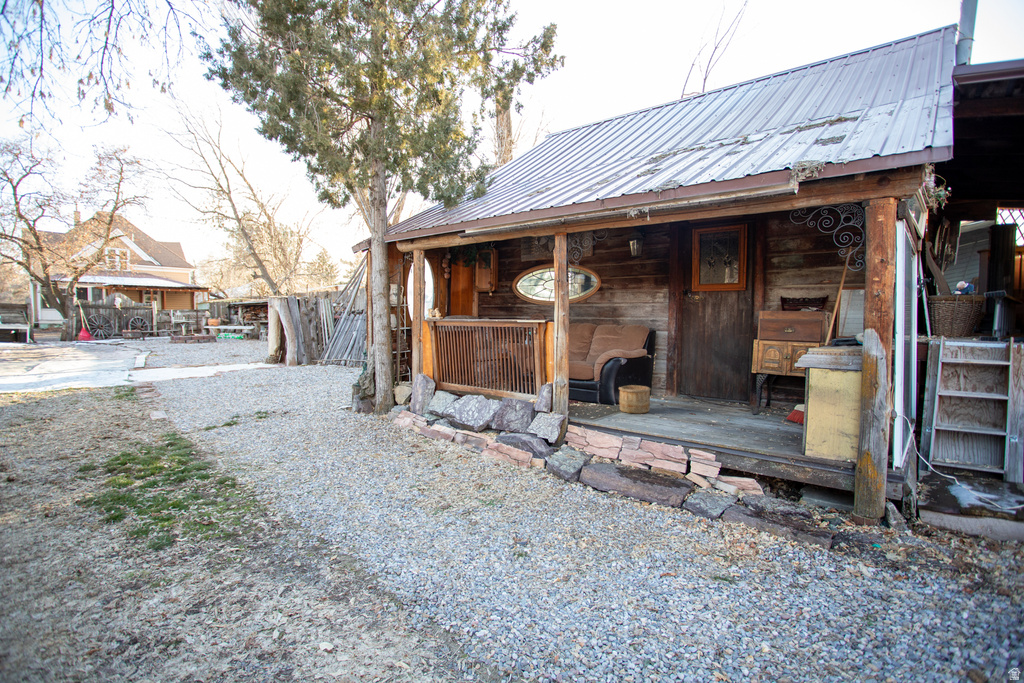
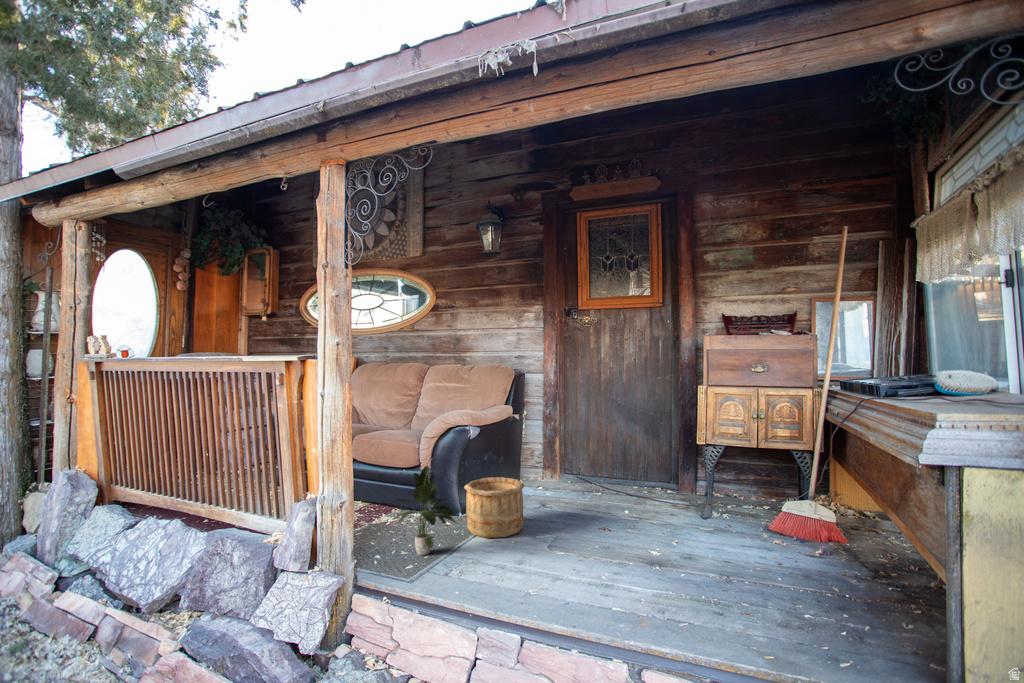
potted plant: none [584,374,615,416] -> present [395,466,455,555]

